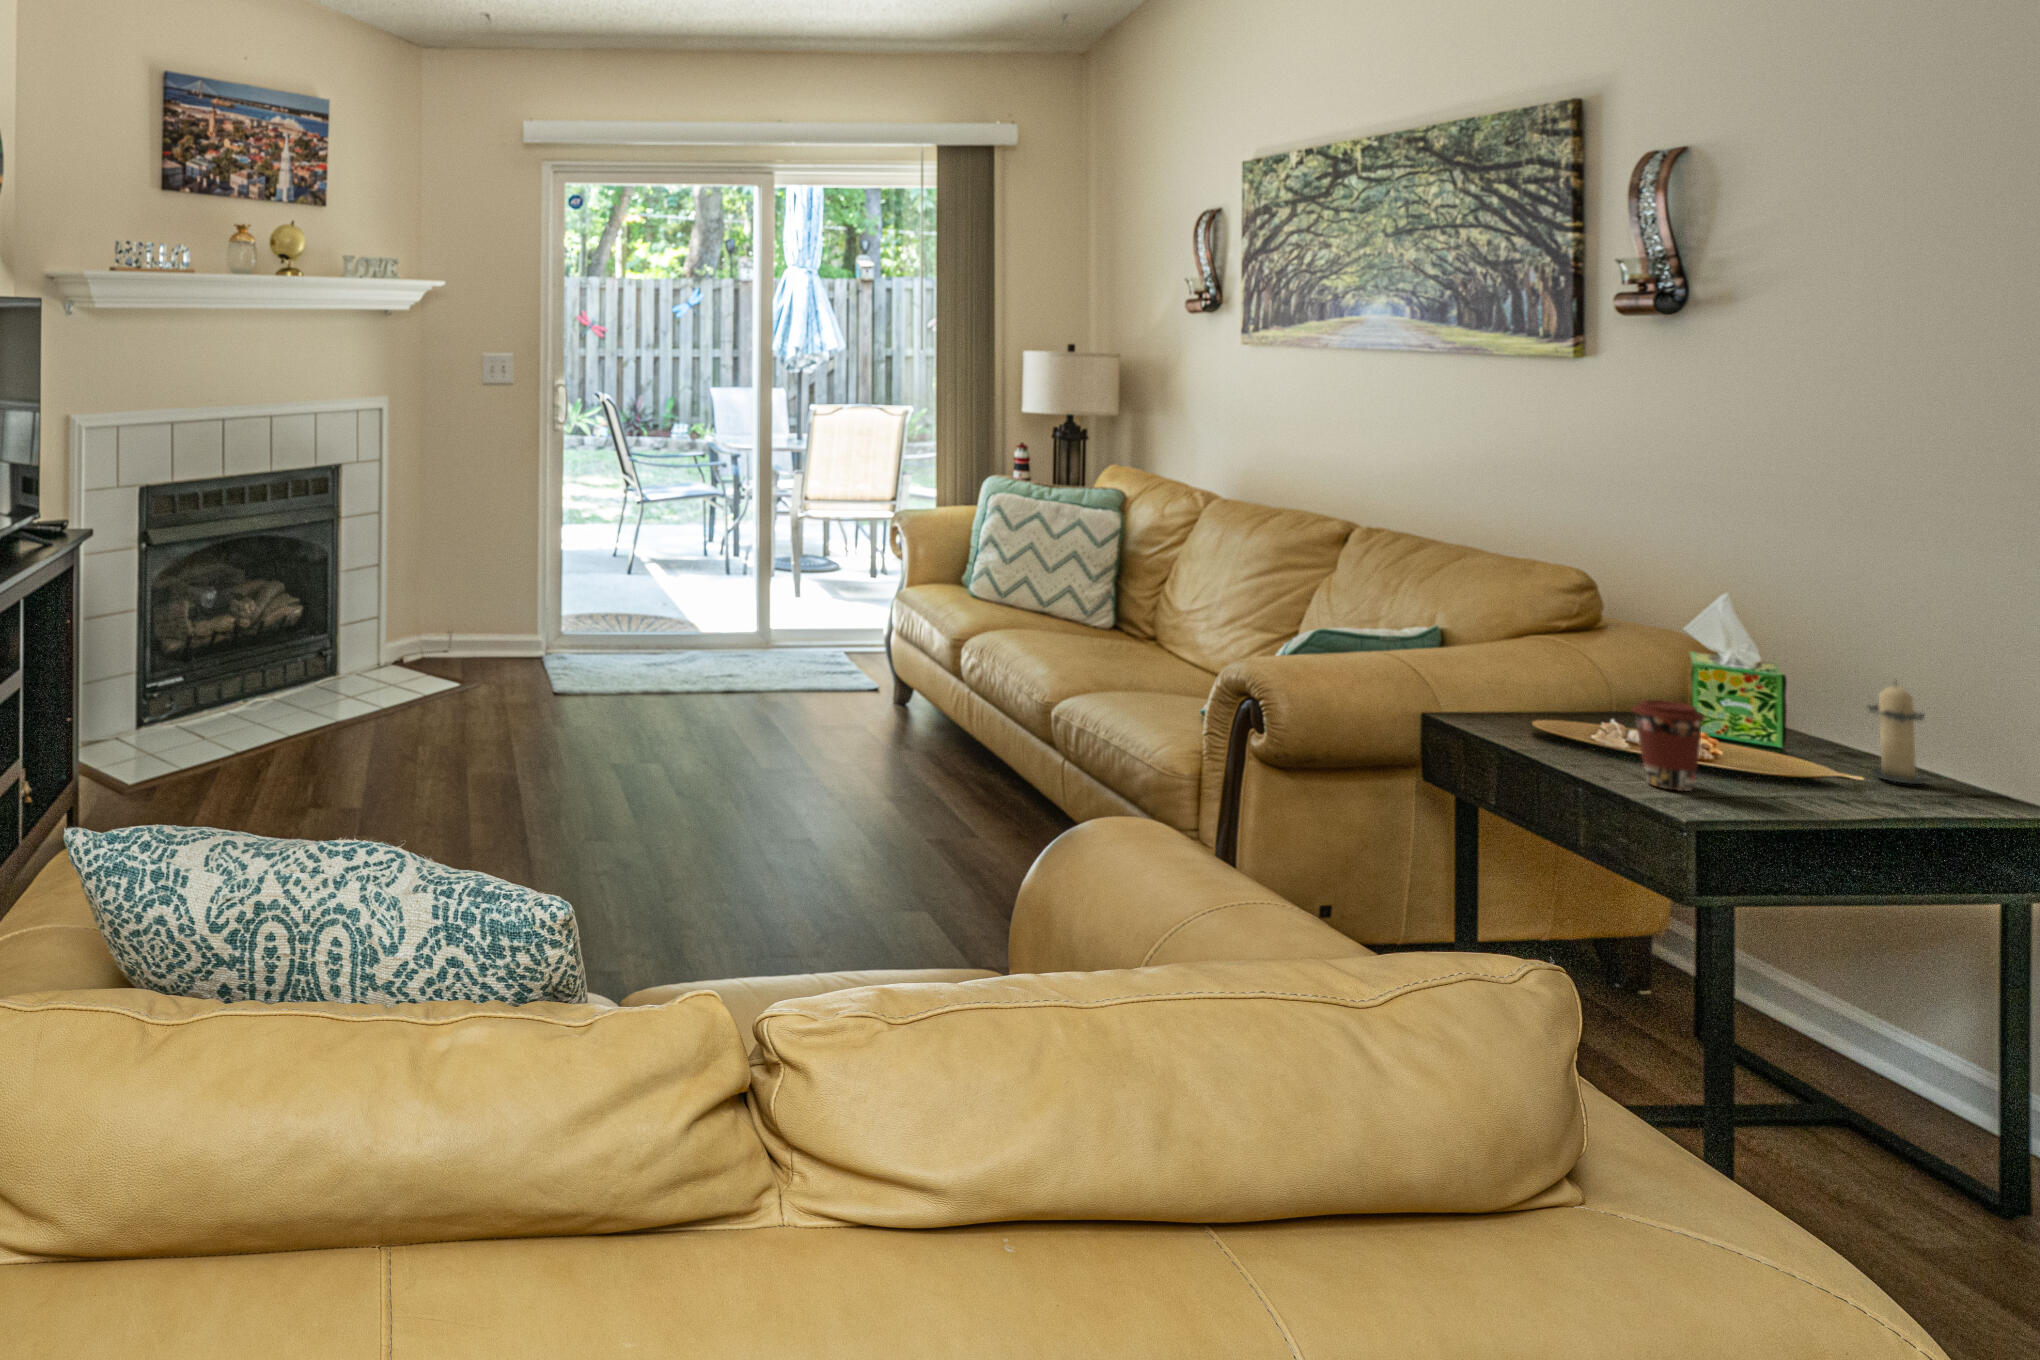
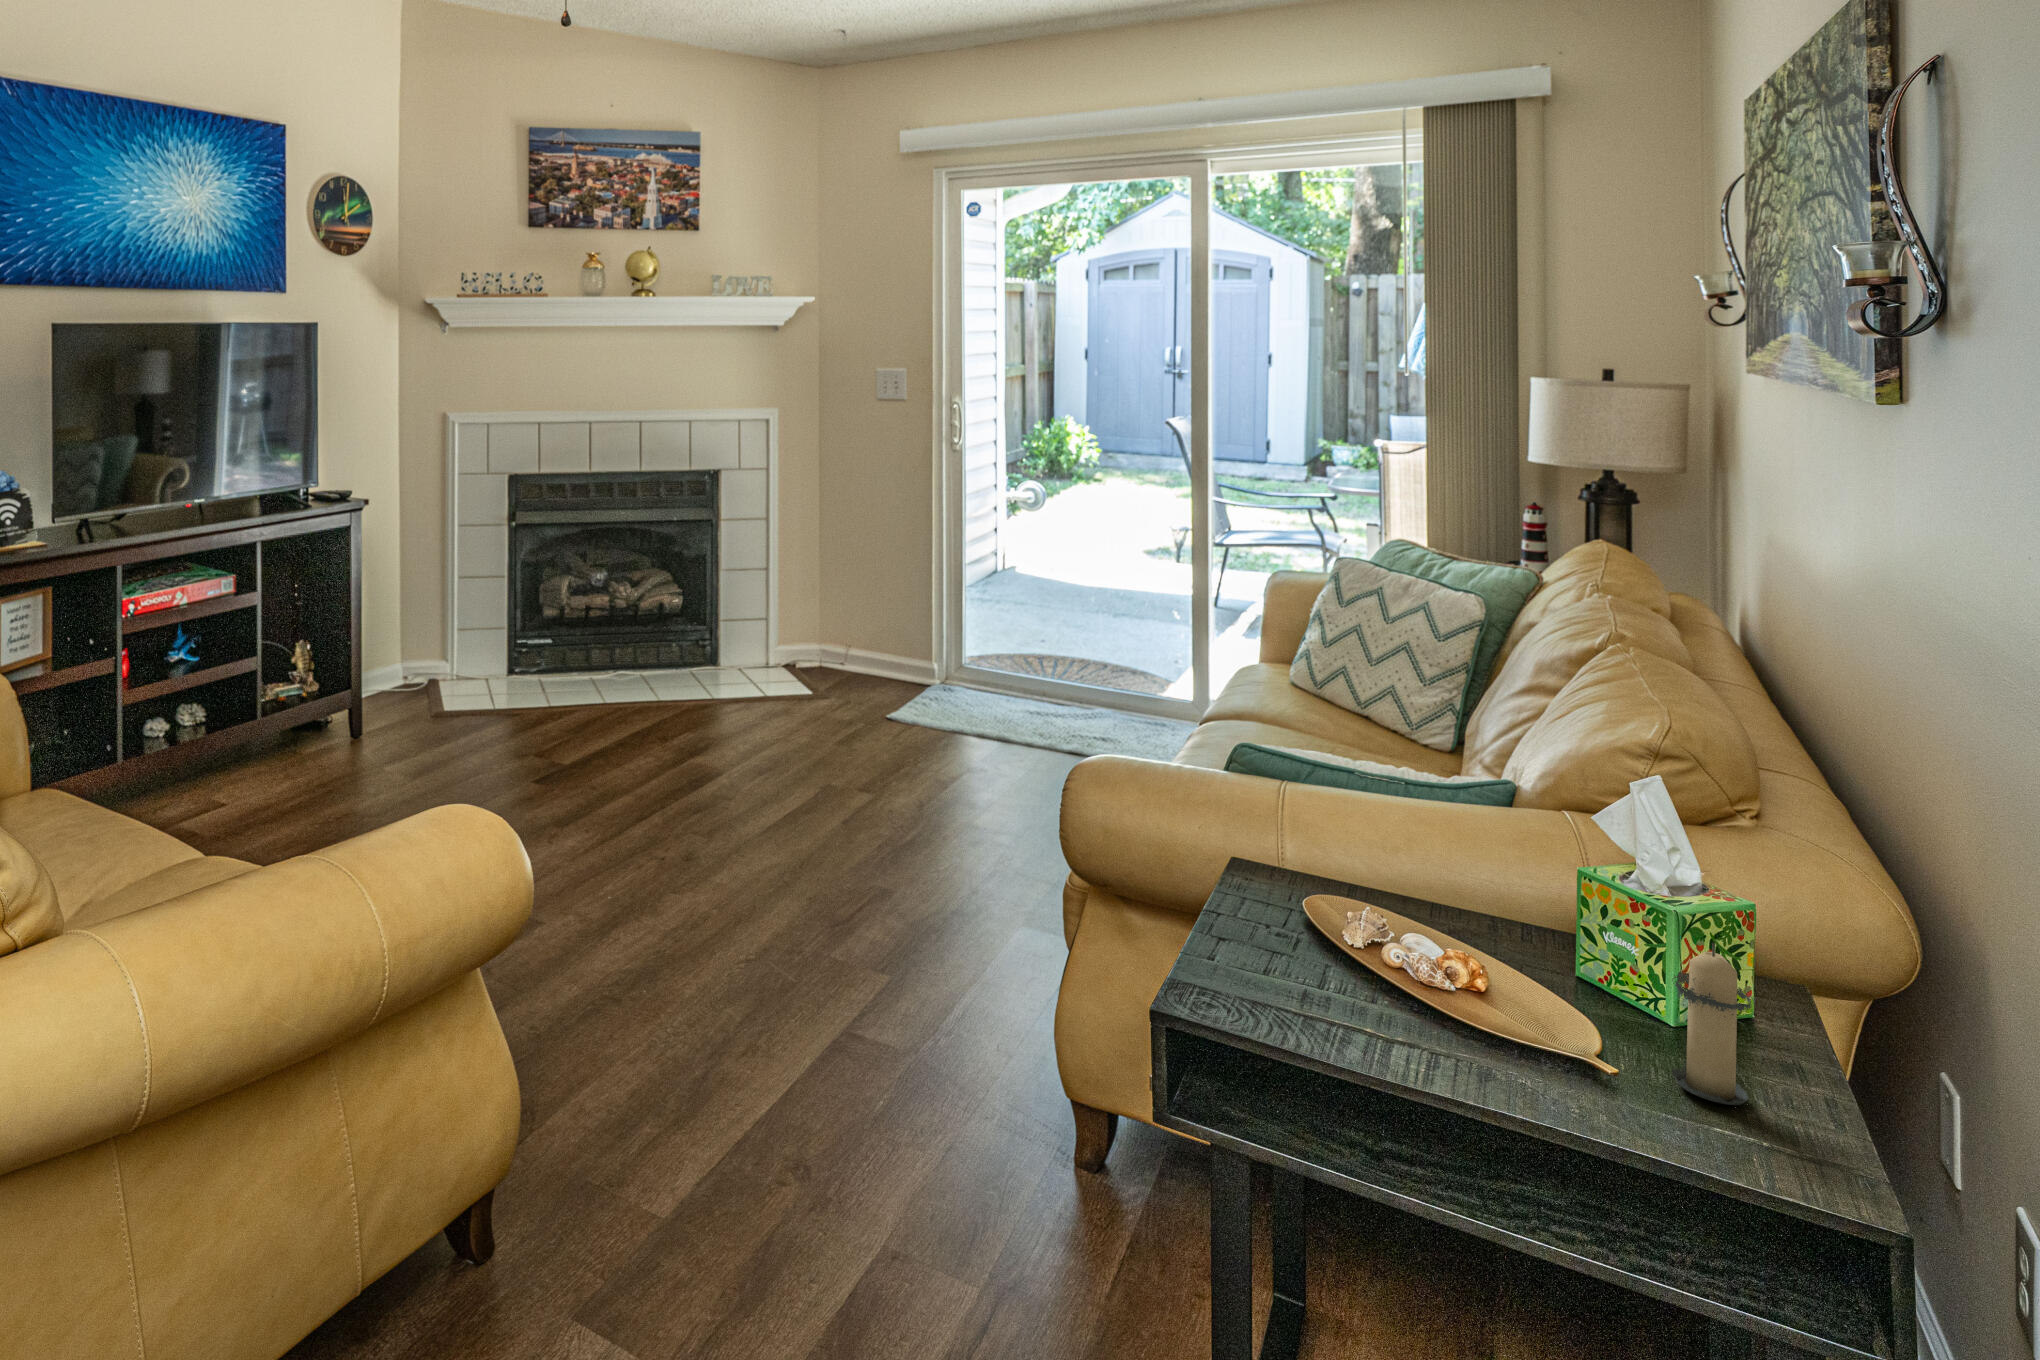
coffee cup: present [1632,700,1705,791] -> none [1262,878,1345,1003]

